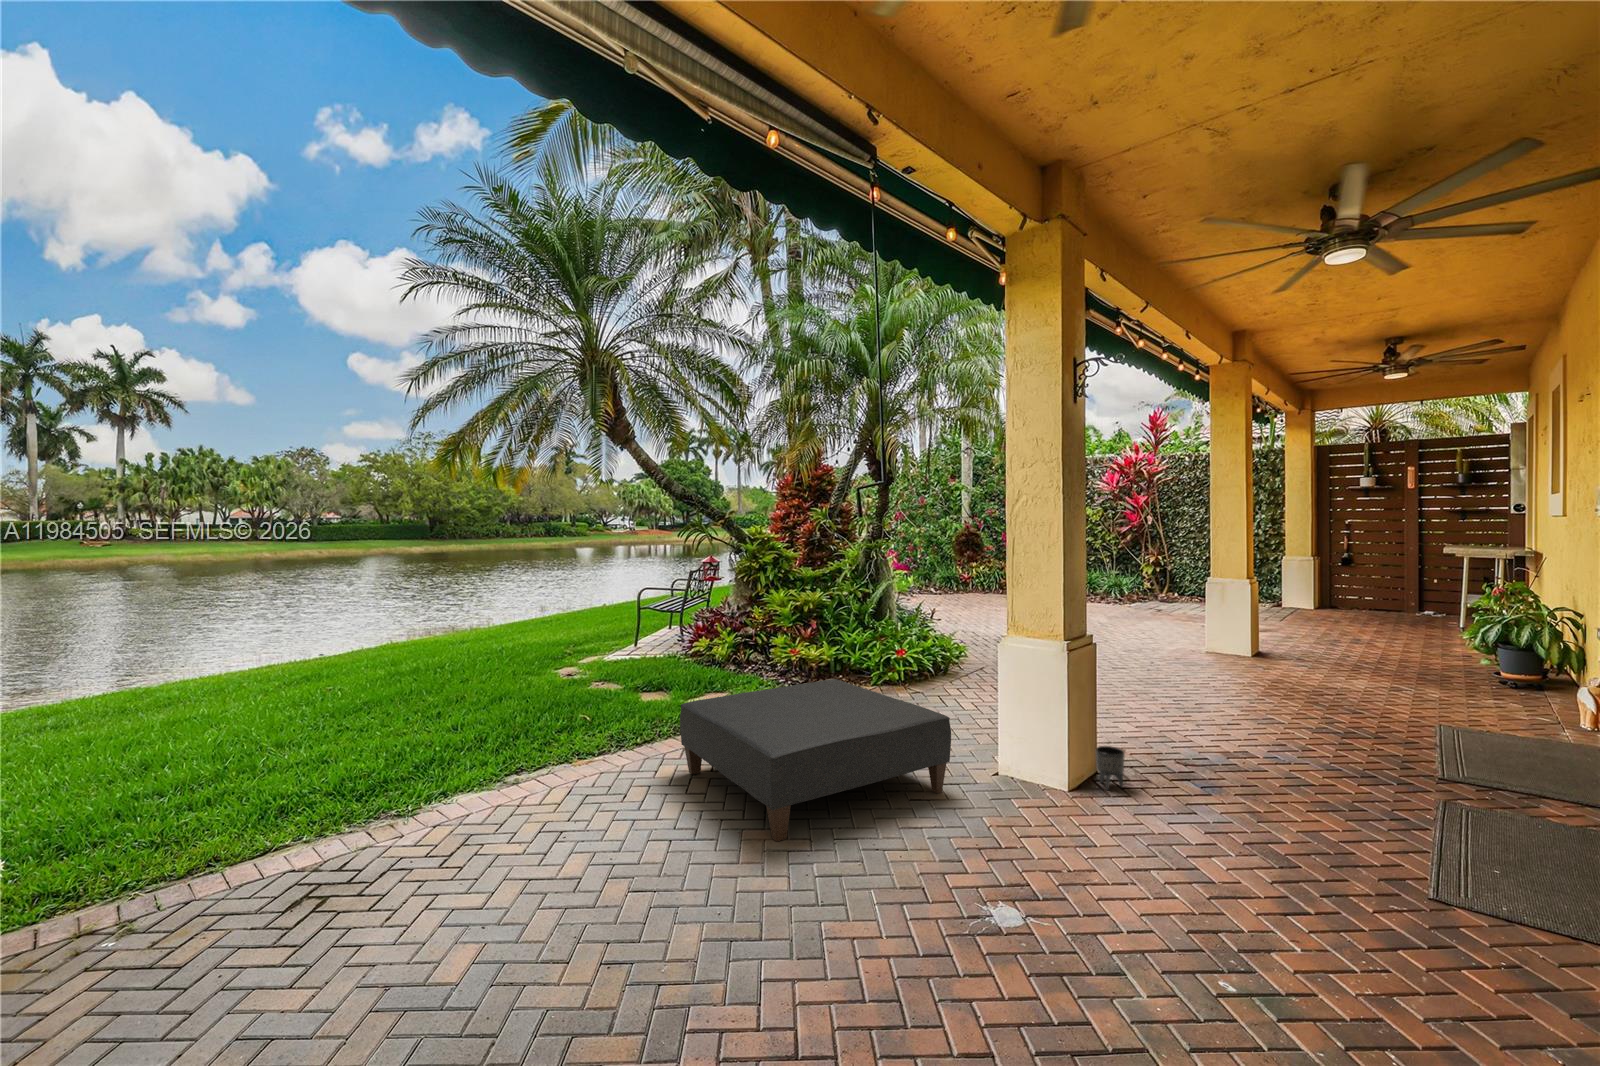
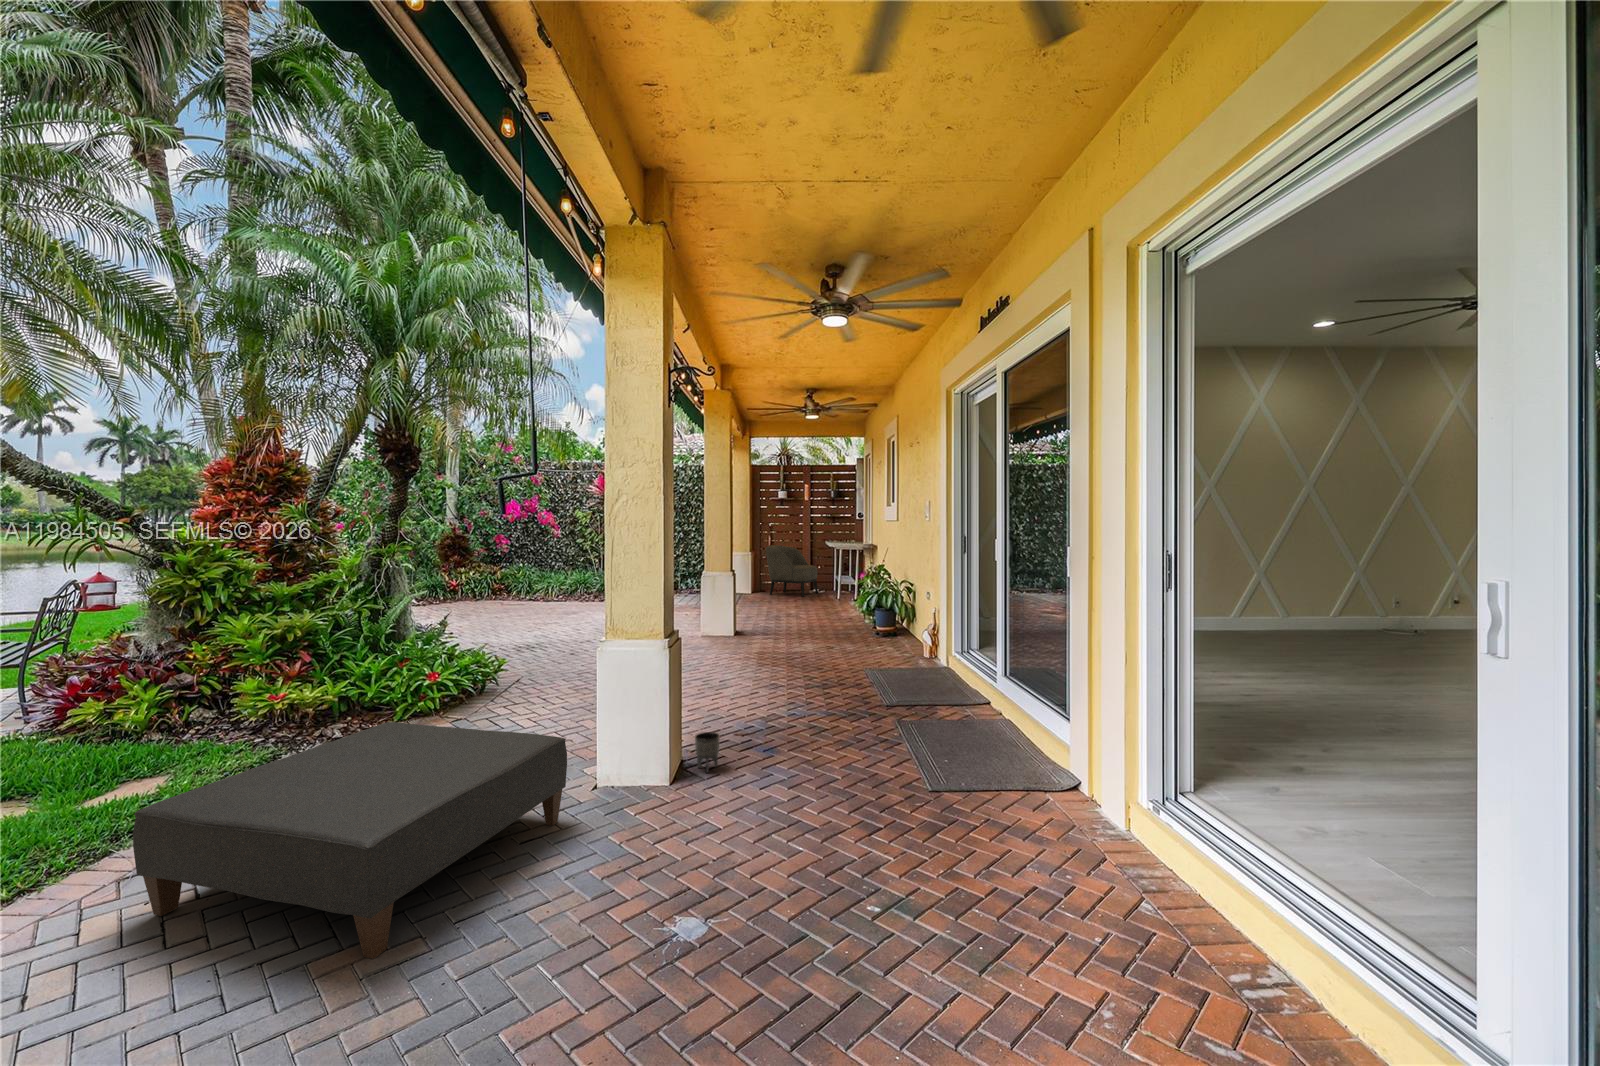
armchair: none [1316,549,1407,620] -> present [766,545,818,597]

